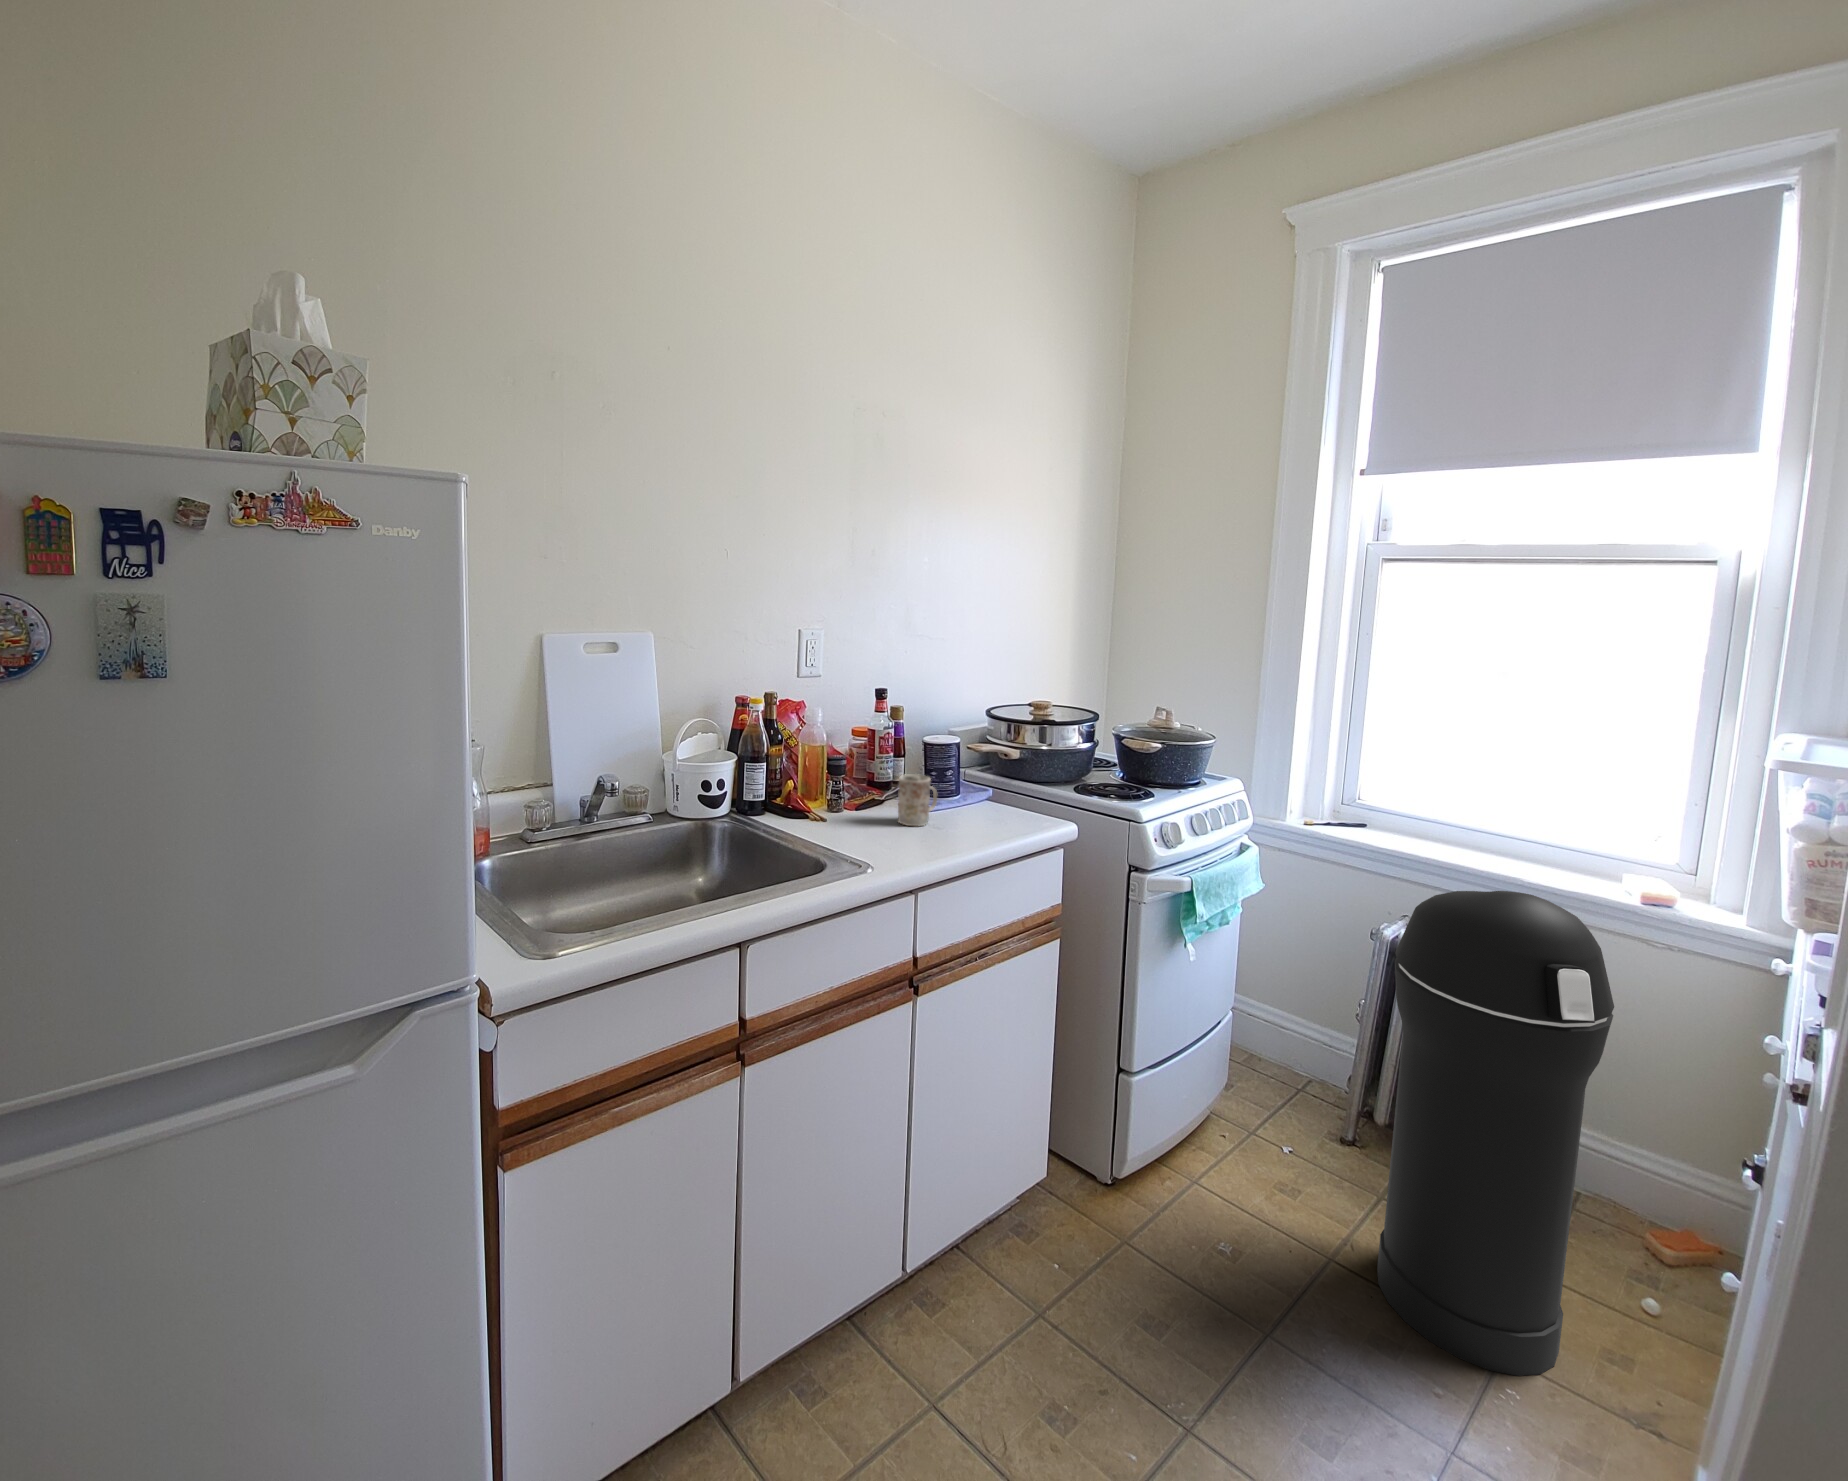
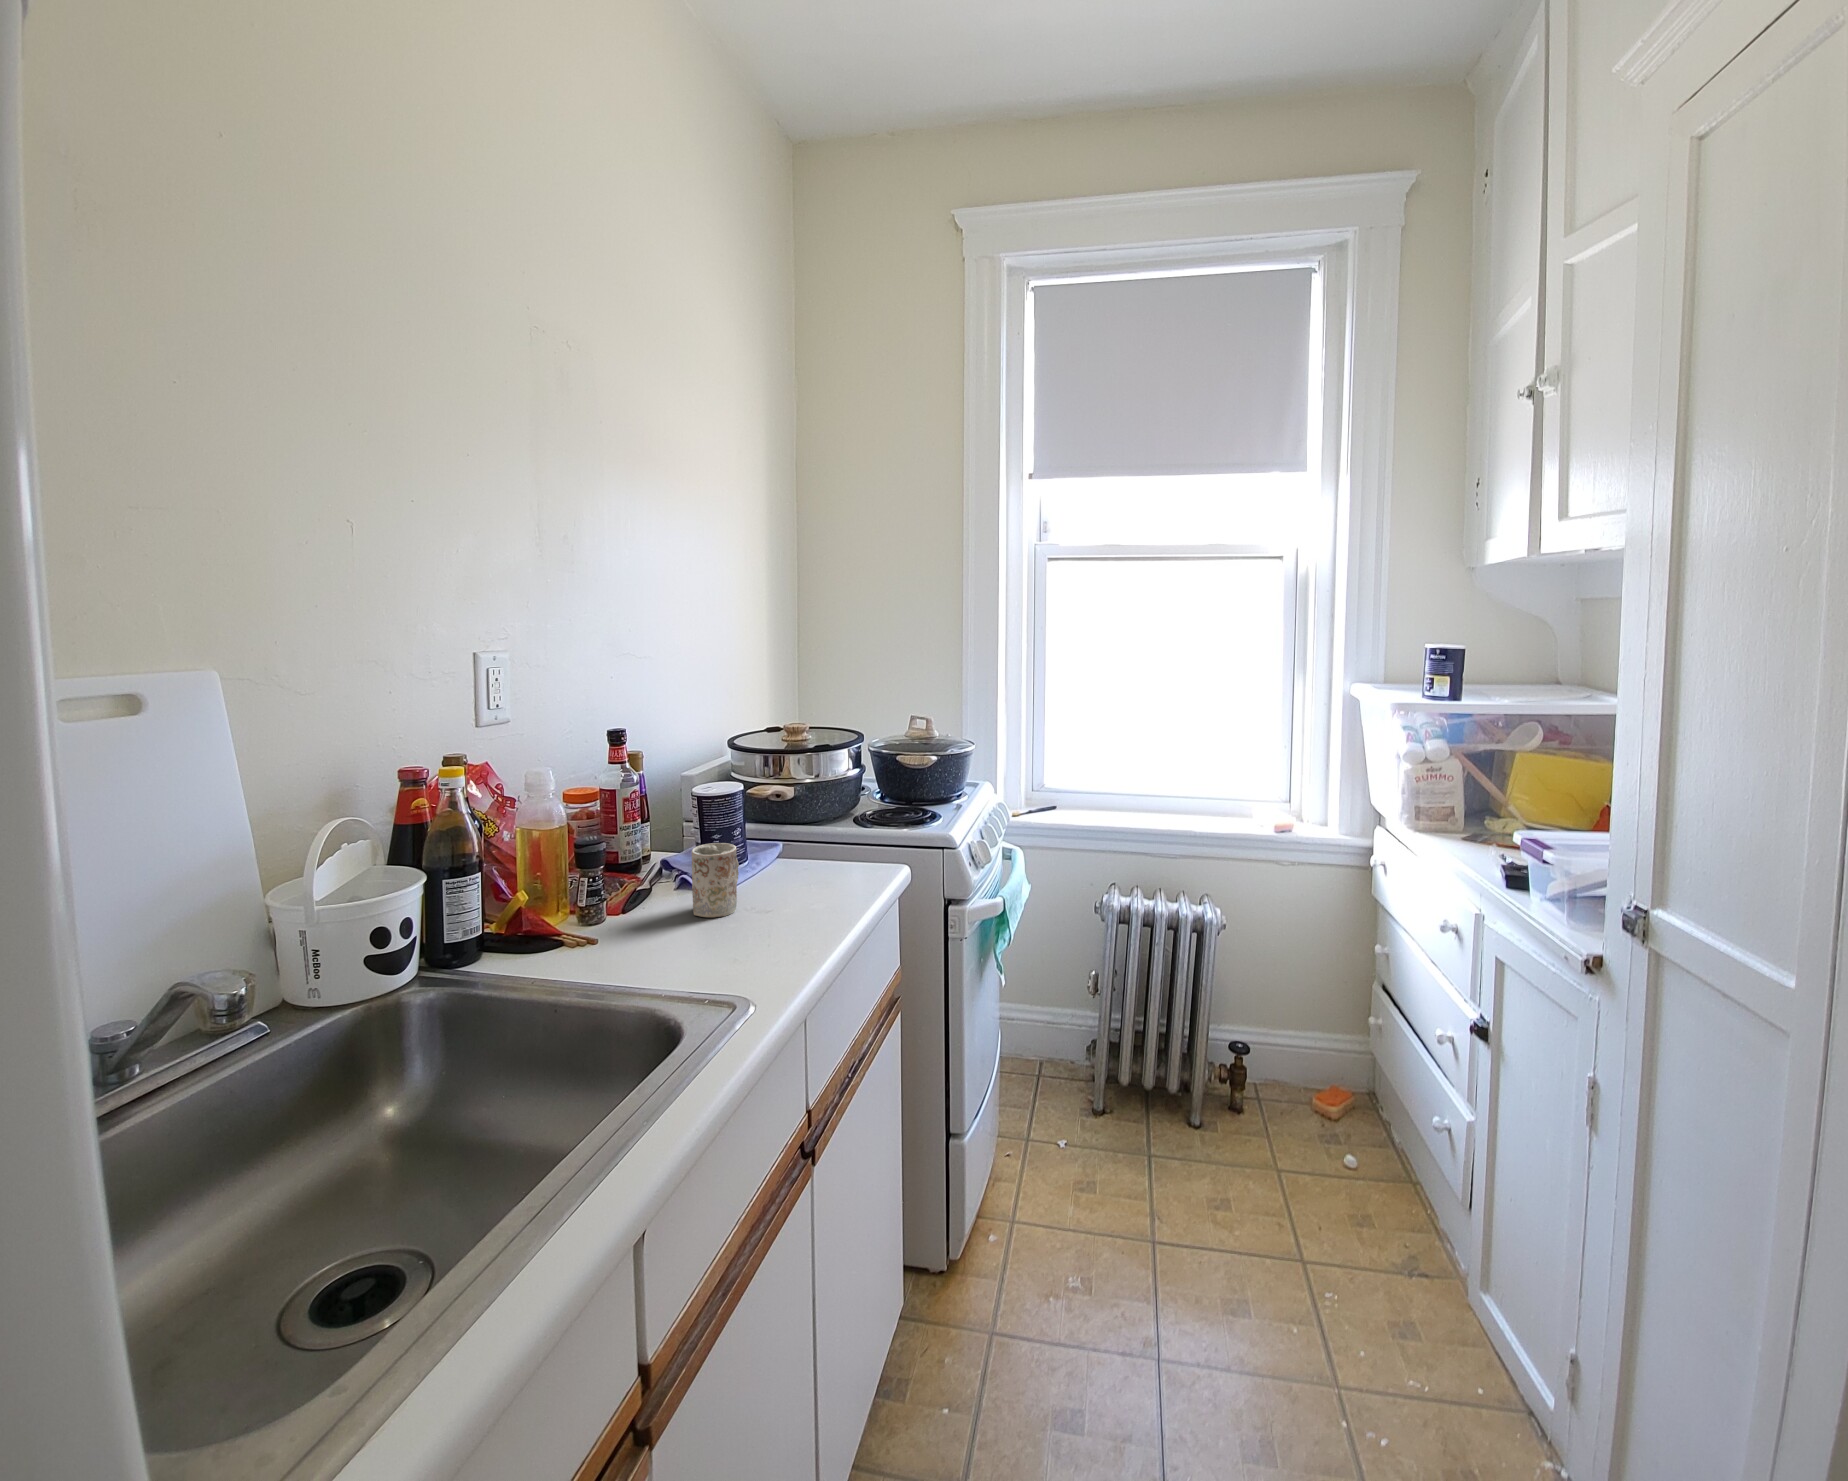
trash can: present [1377,891,1614,1376] -> none [1181,845,1347,1281]

